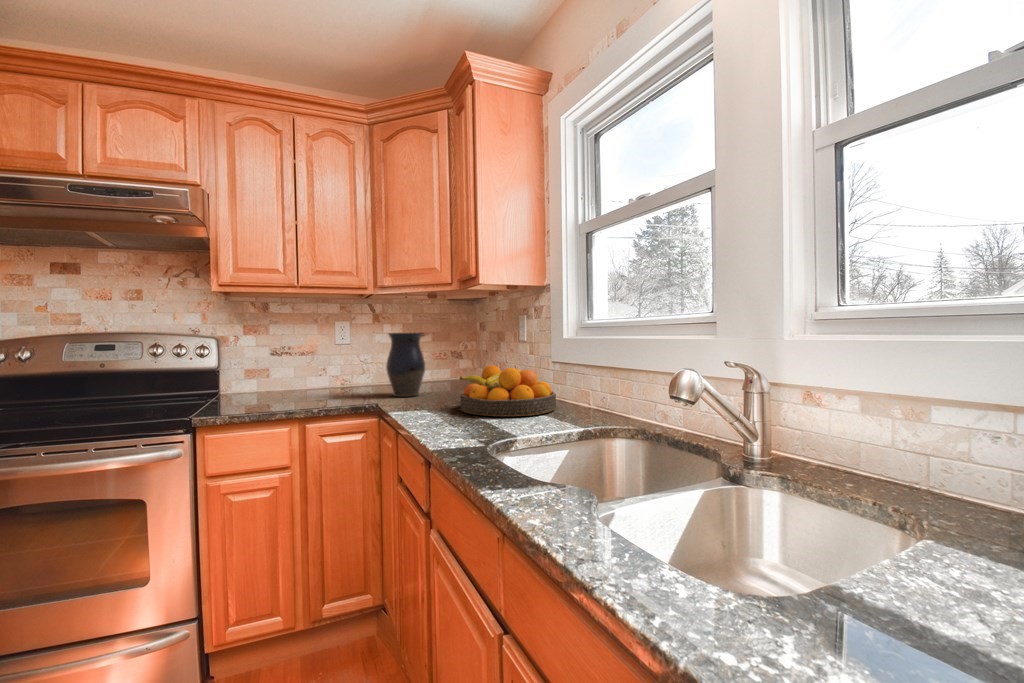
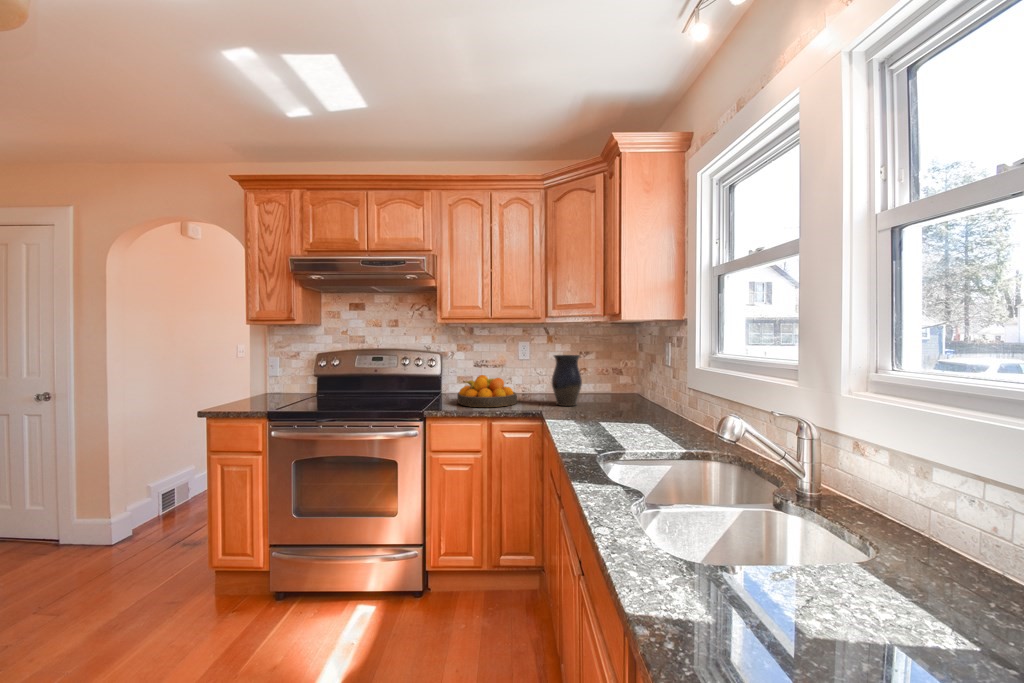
fruit bowl: present [460,365,556,416] -> present [457,375,517,407]

